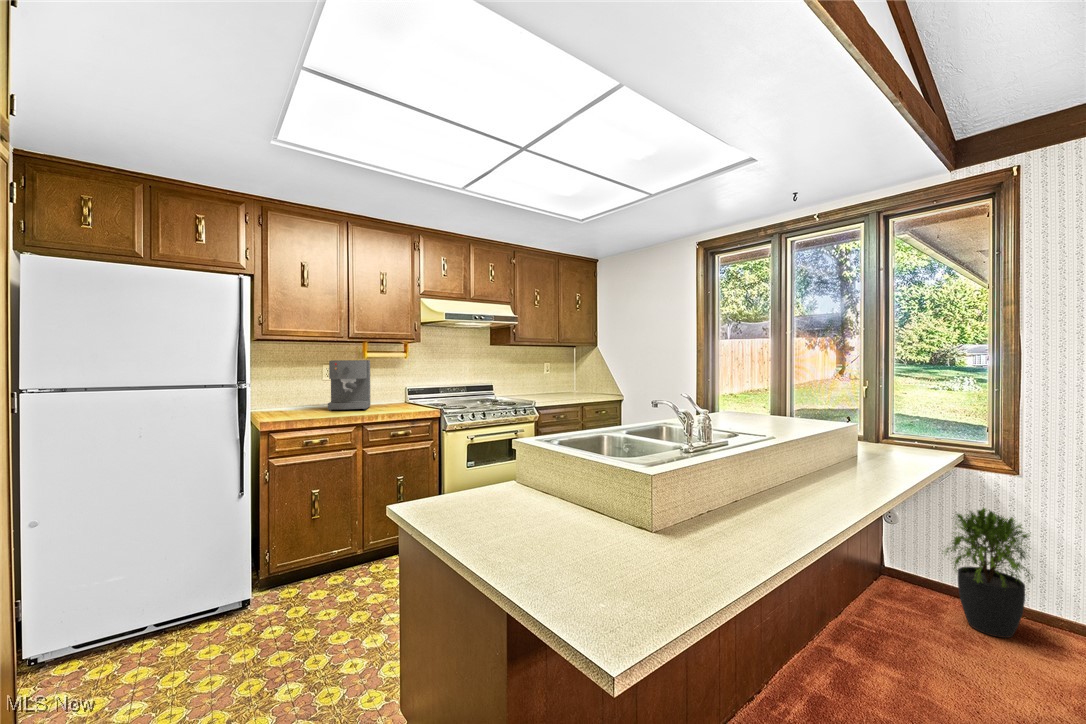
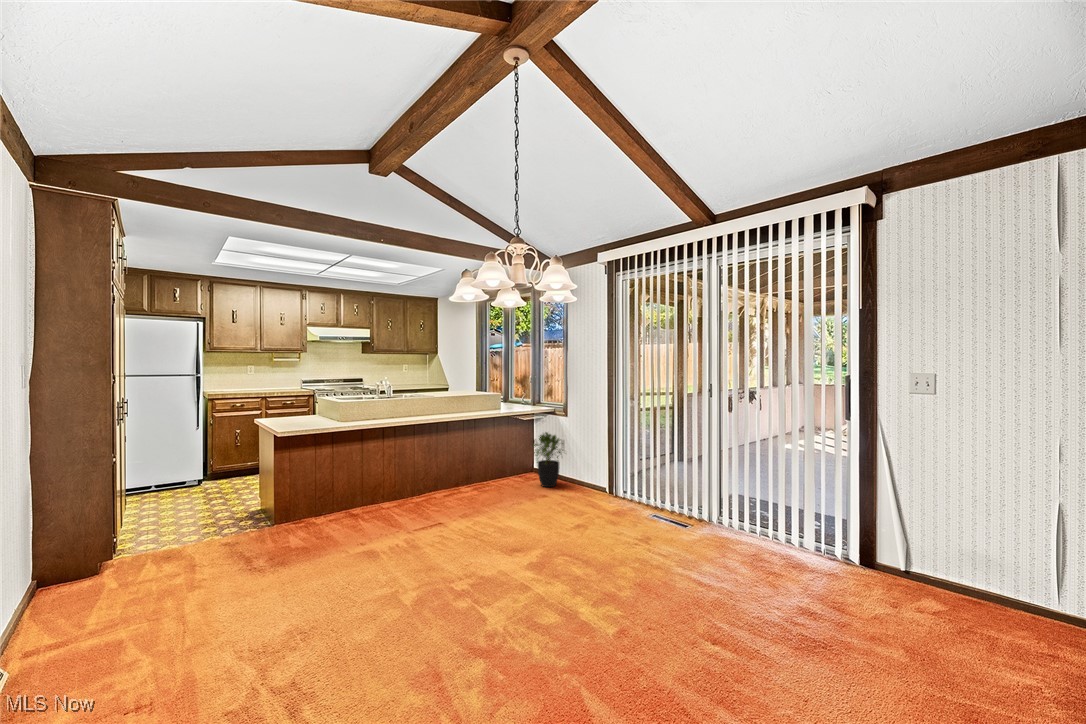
coffee maker: present [328,360,370,411] -> none [248,362,276,390]

